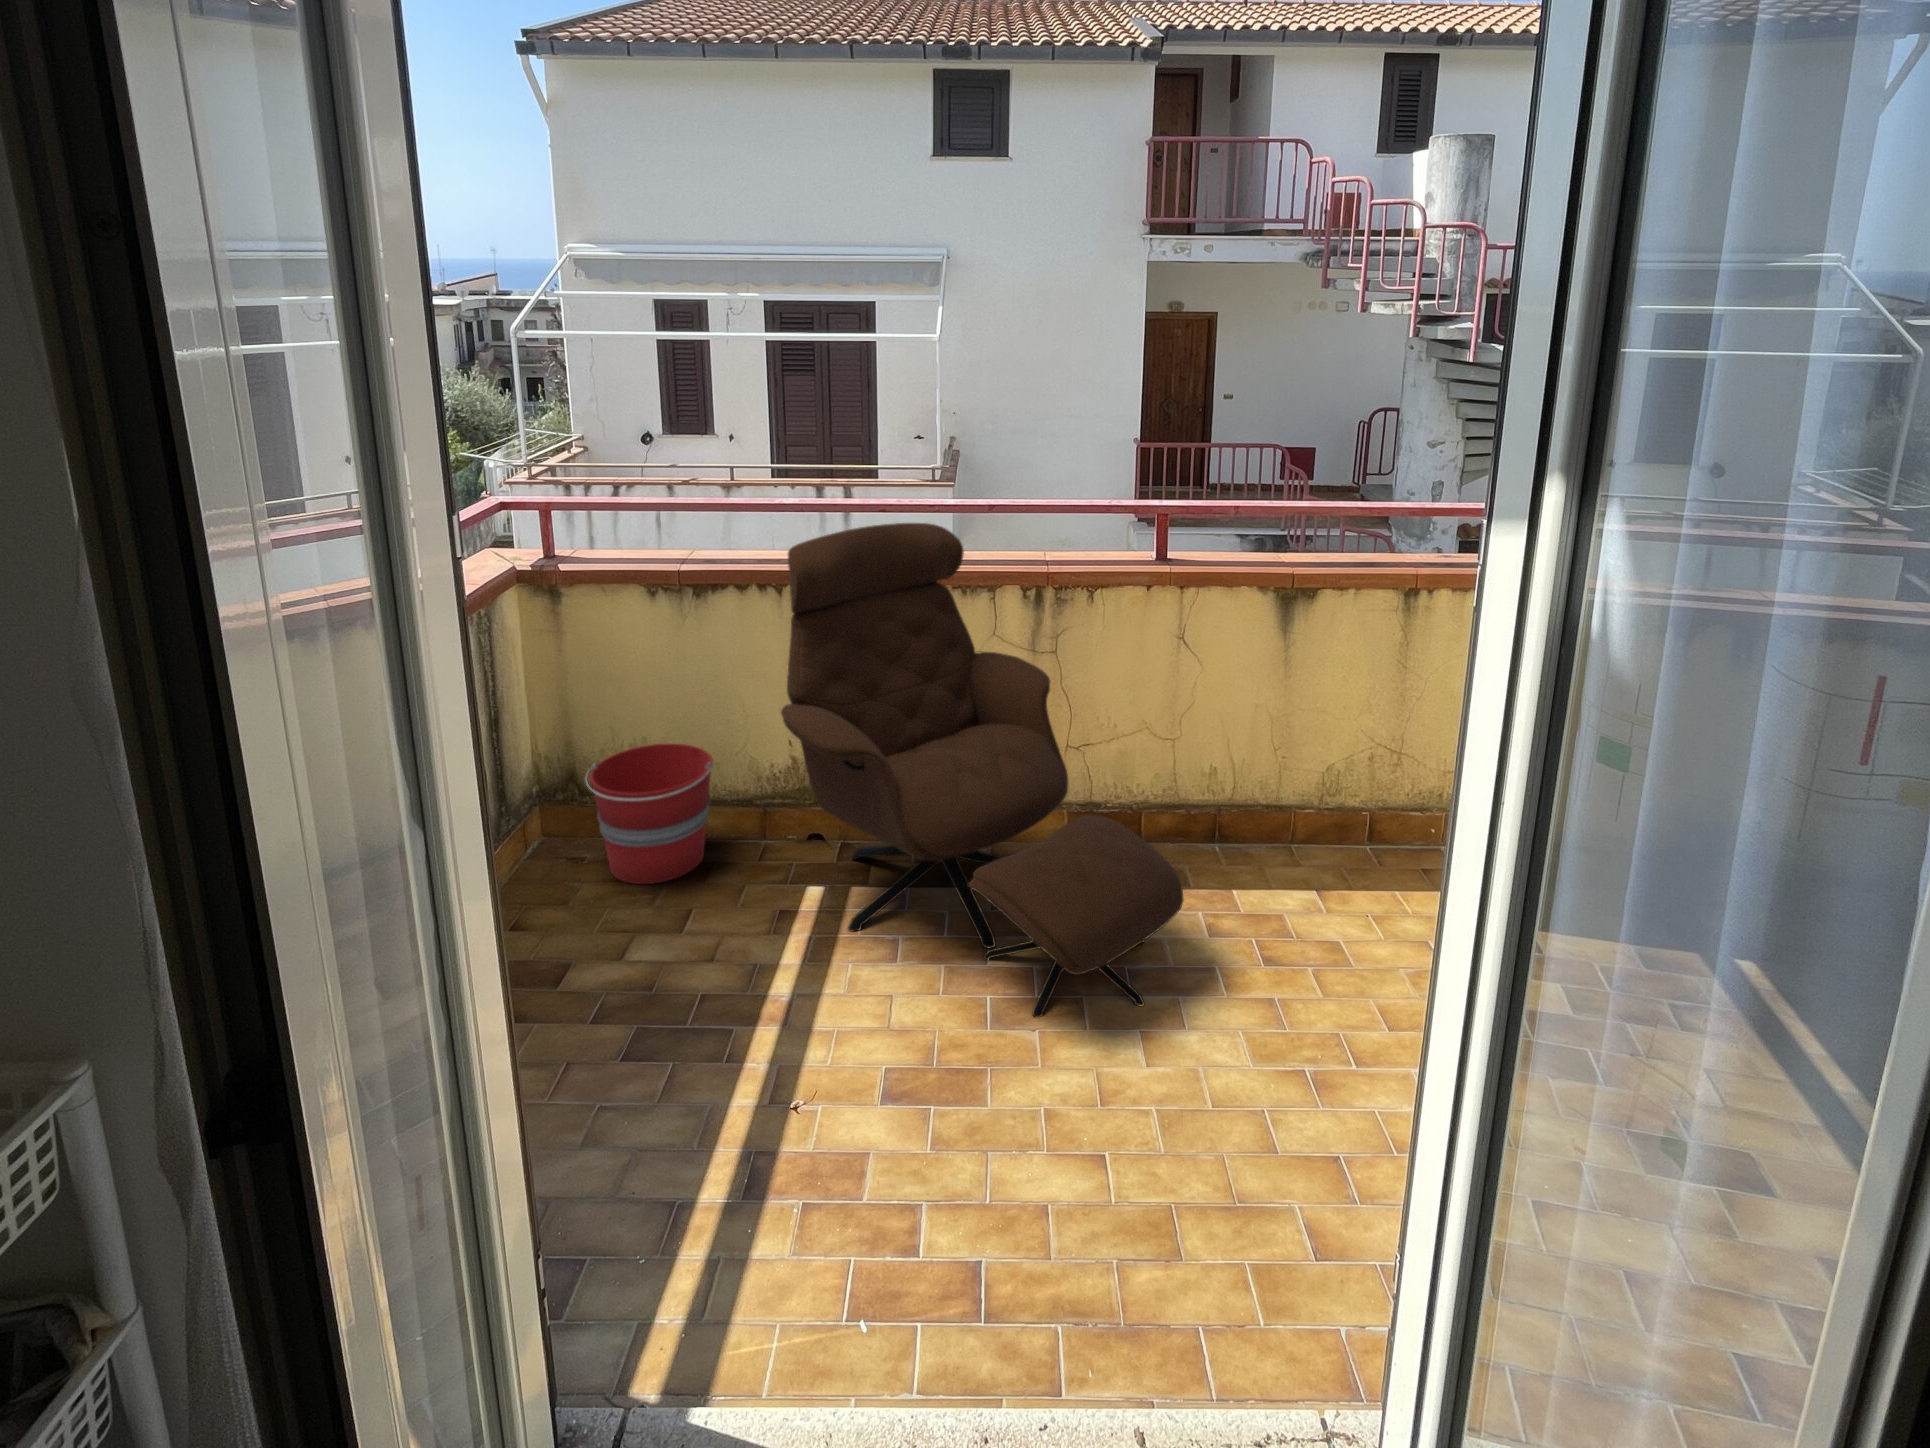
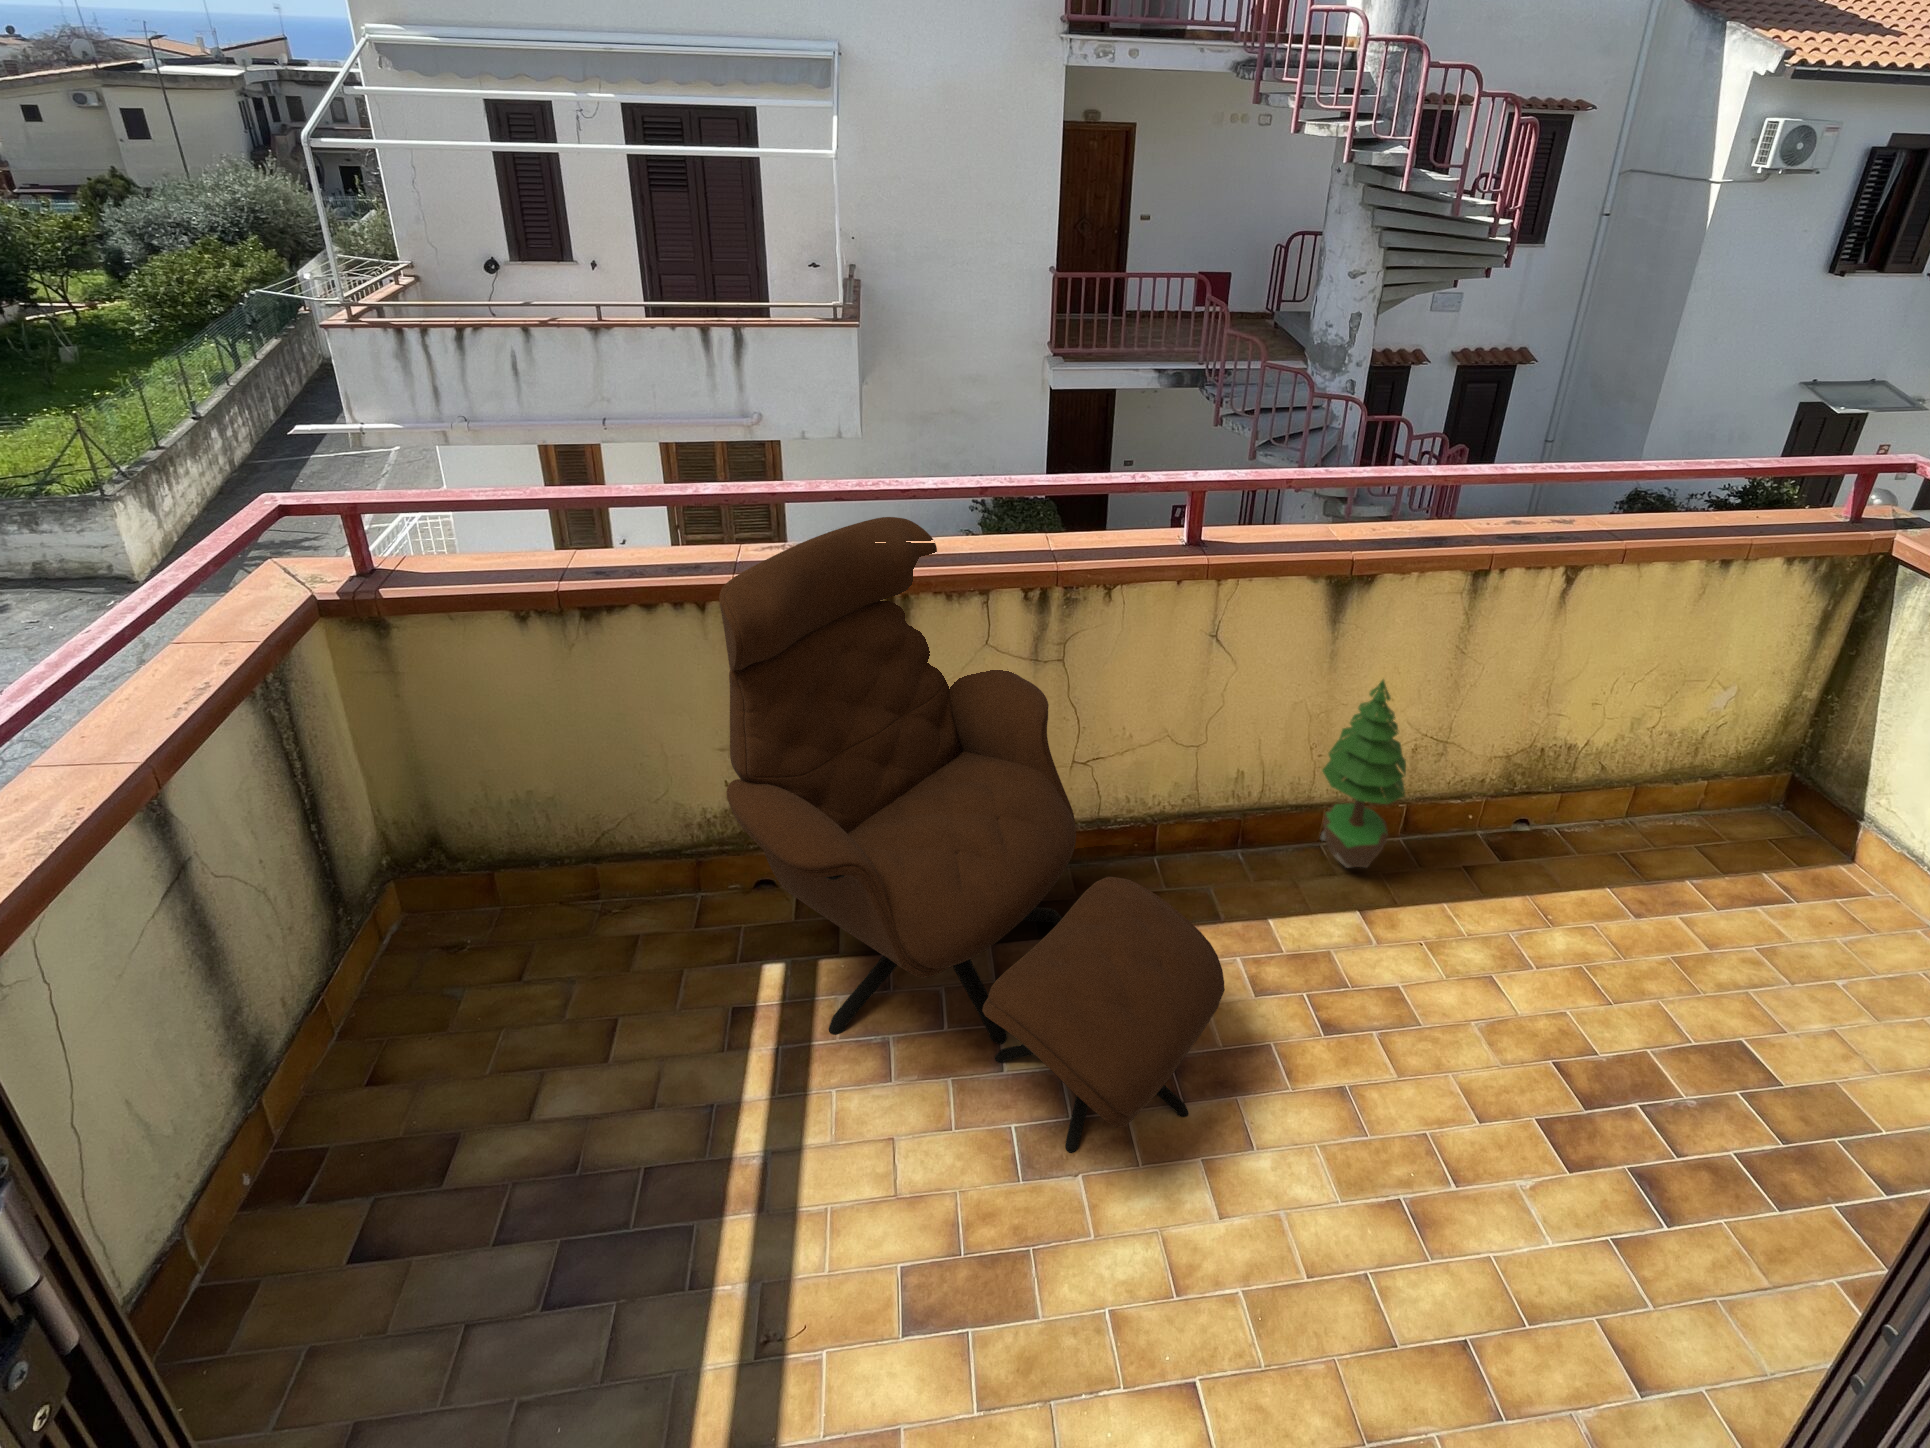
potted tree: none [1301,671,1378,866] -> present [1321,680,1406,868]
bucket: present [586,744,713,884] -> none [471,796,639,983]

